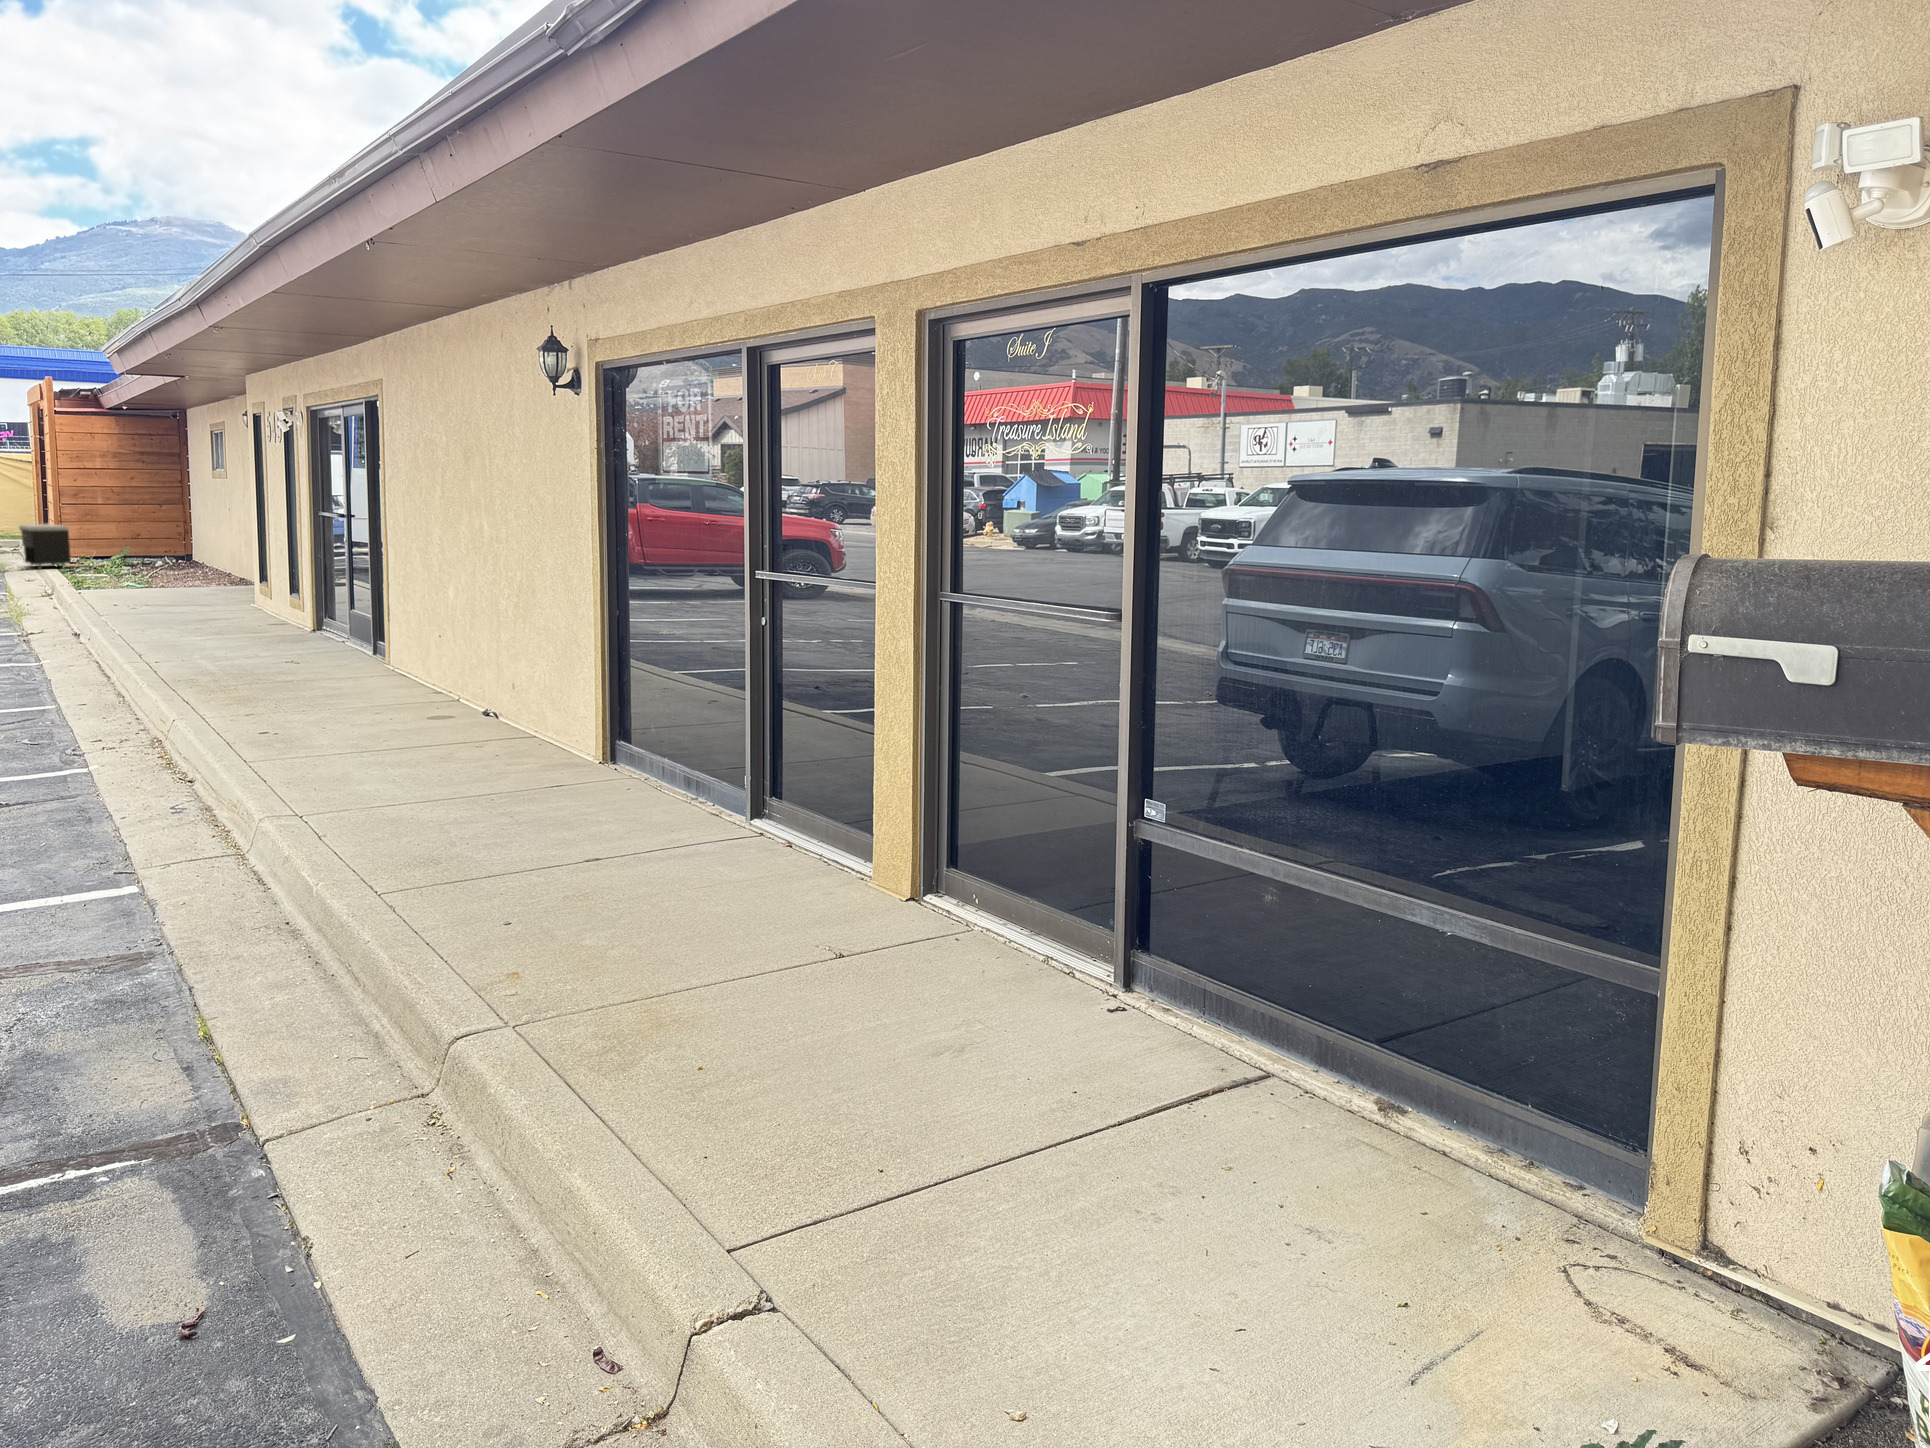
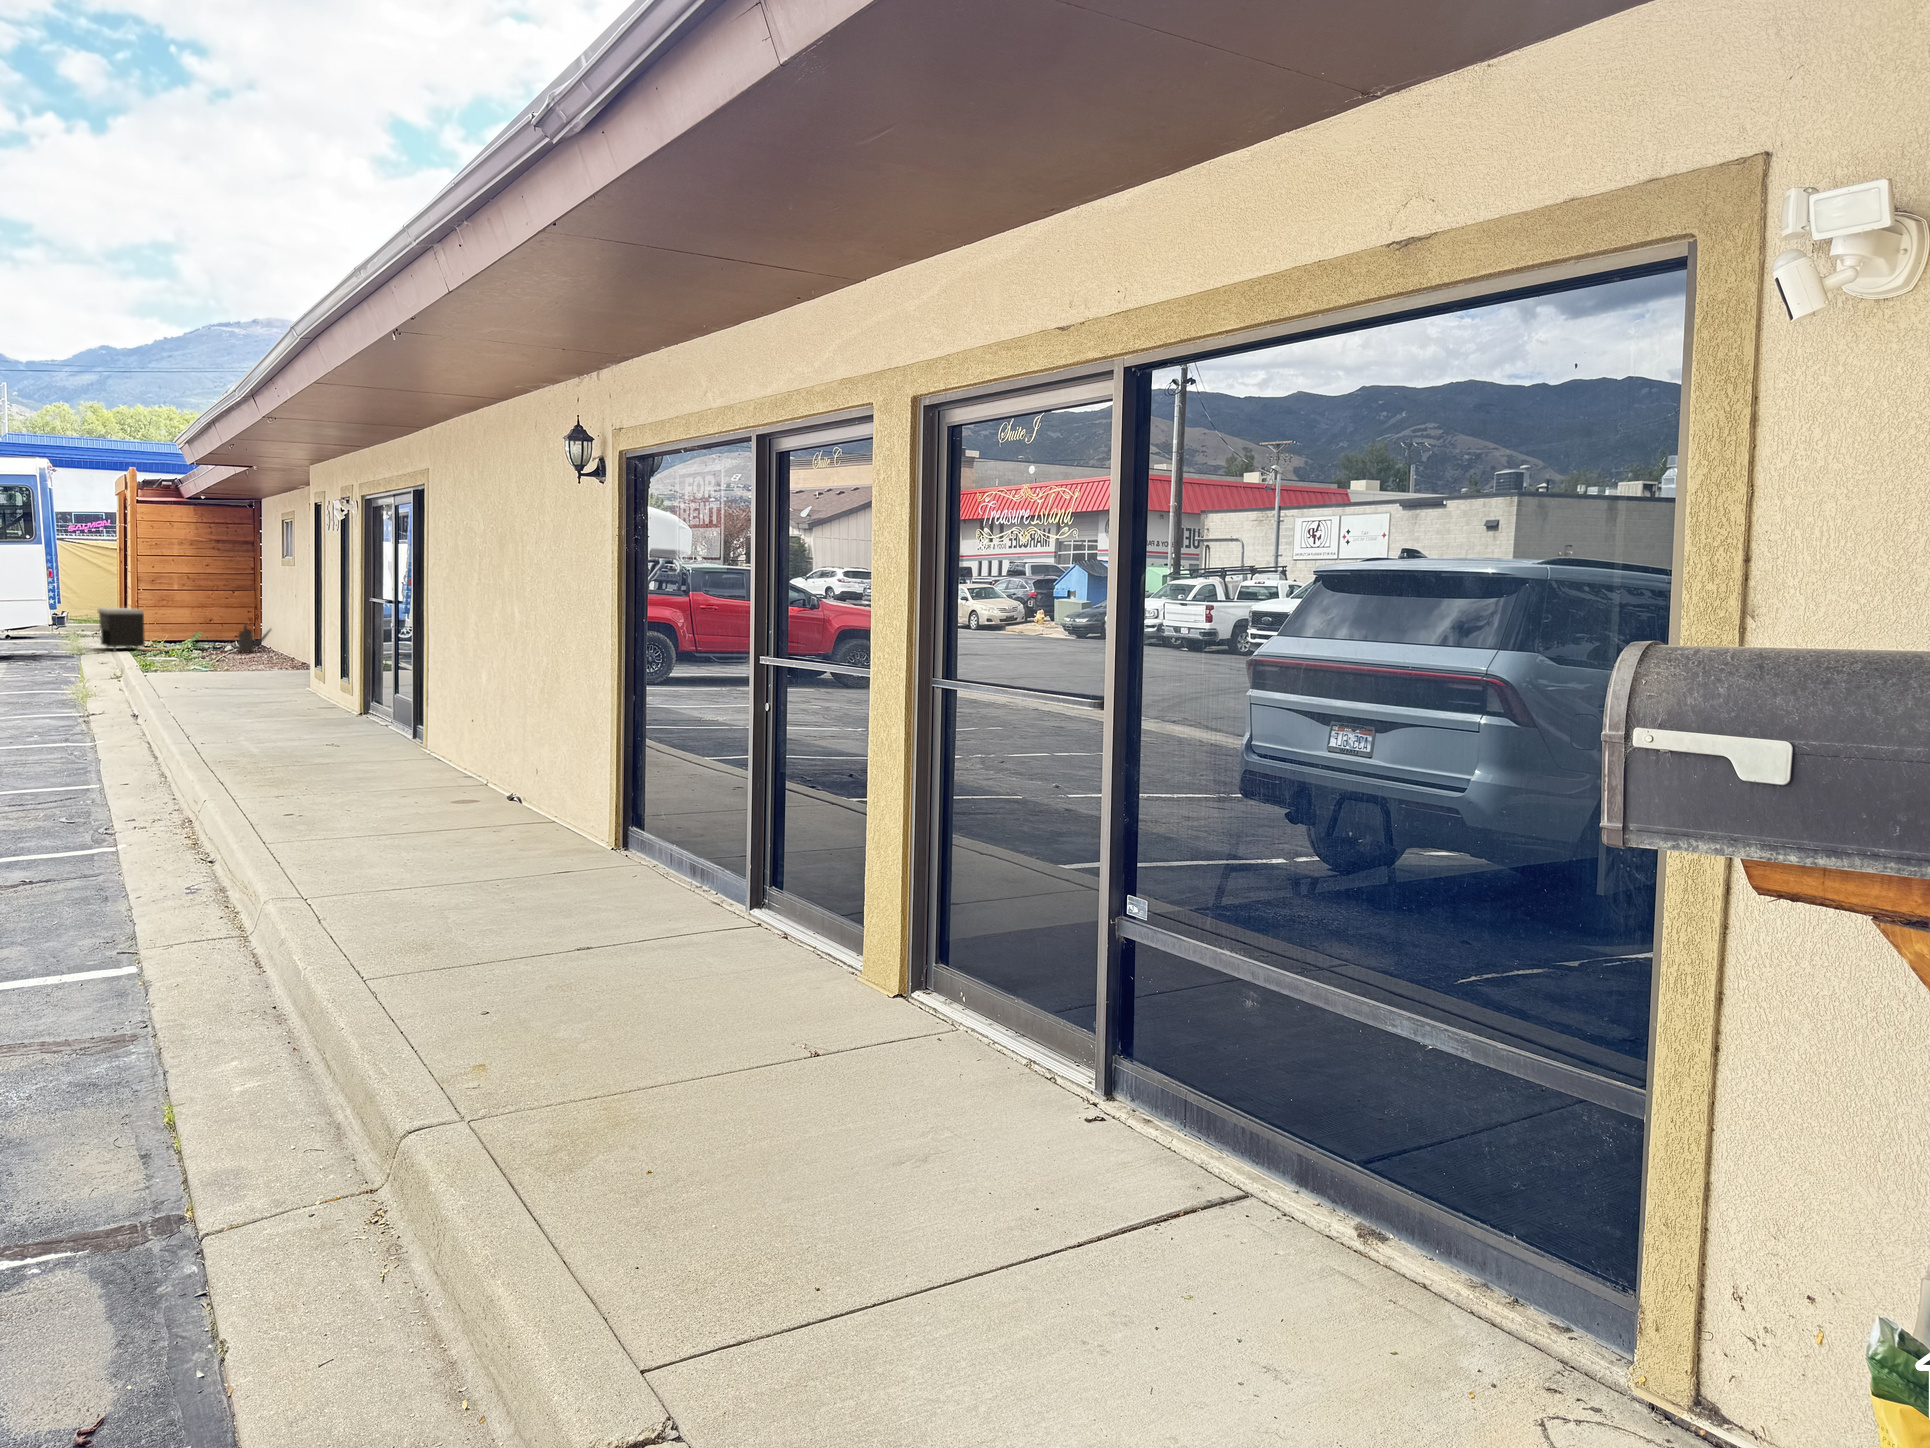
watering can: none [163,539,204,569] -> present [233,624,271,652]

